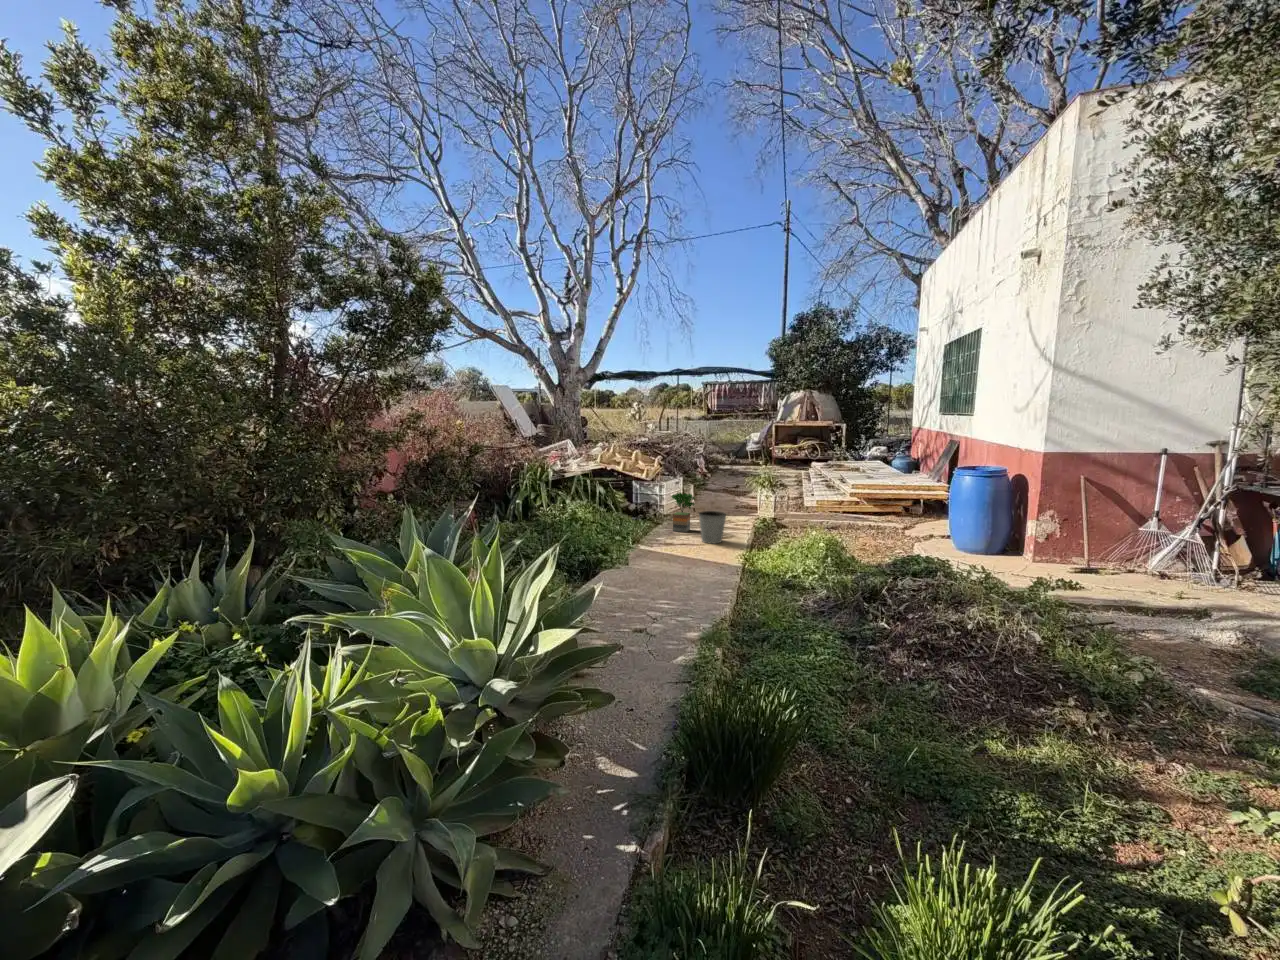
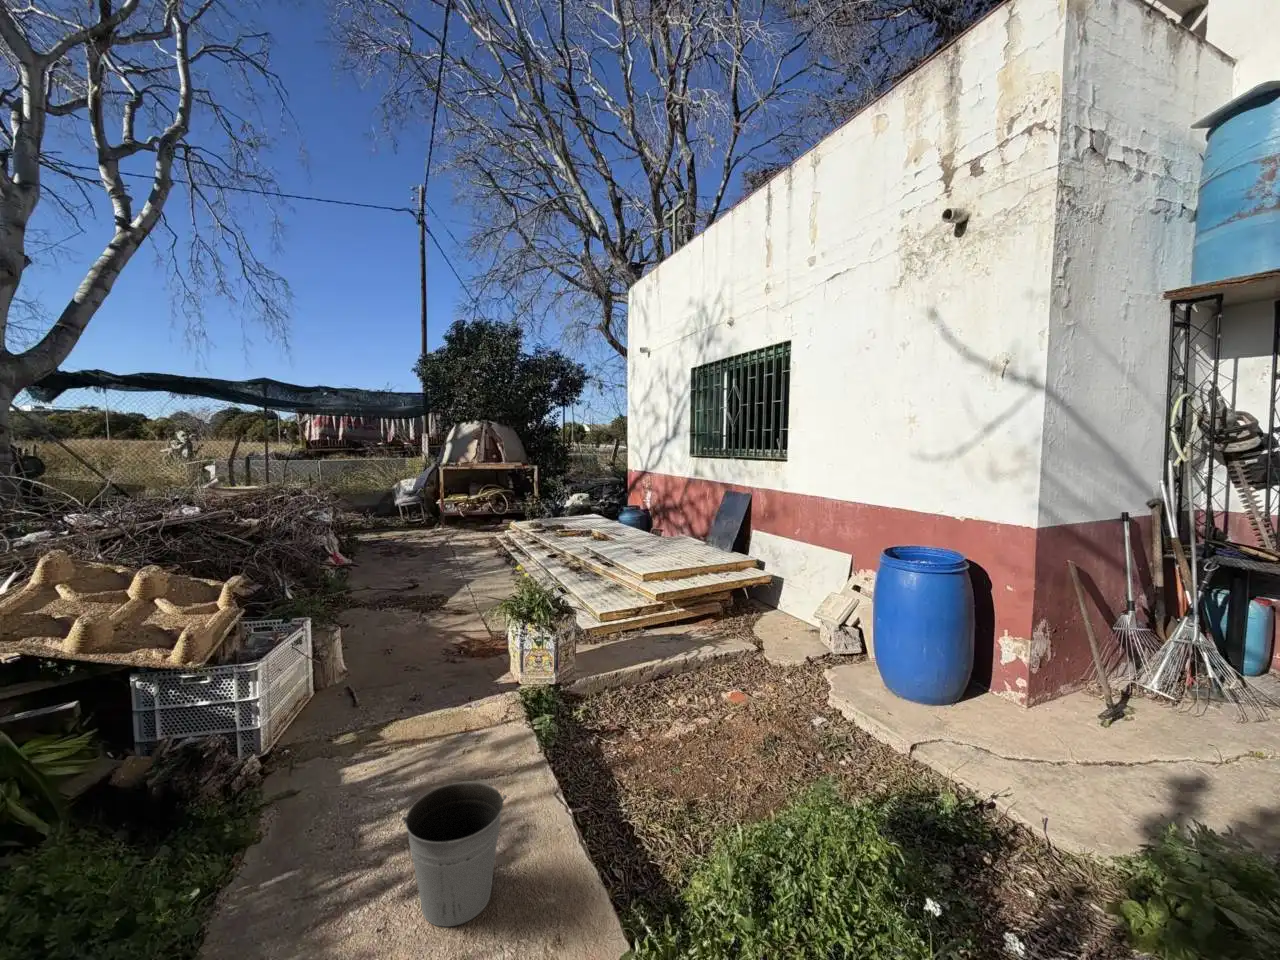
potted tree: present [672,493,695,532] -> none [283,715,376,861]

